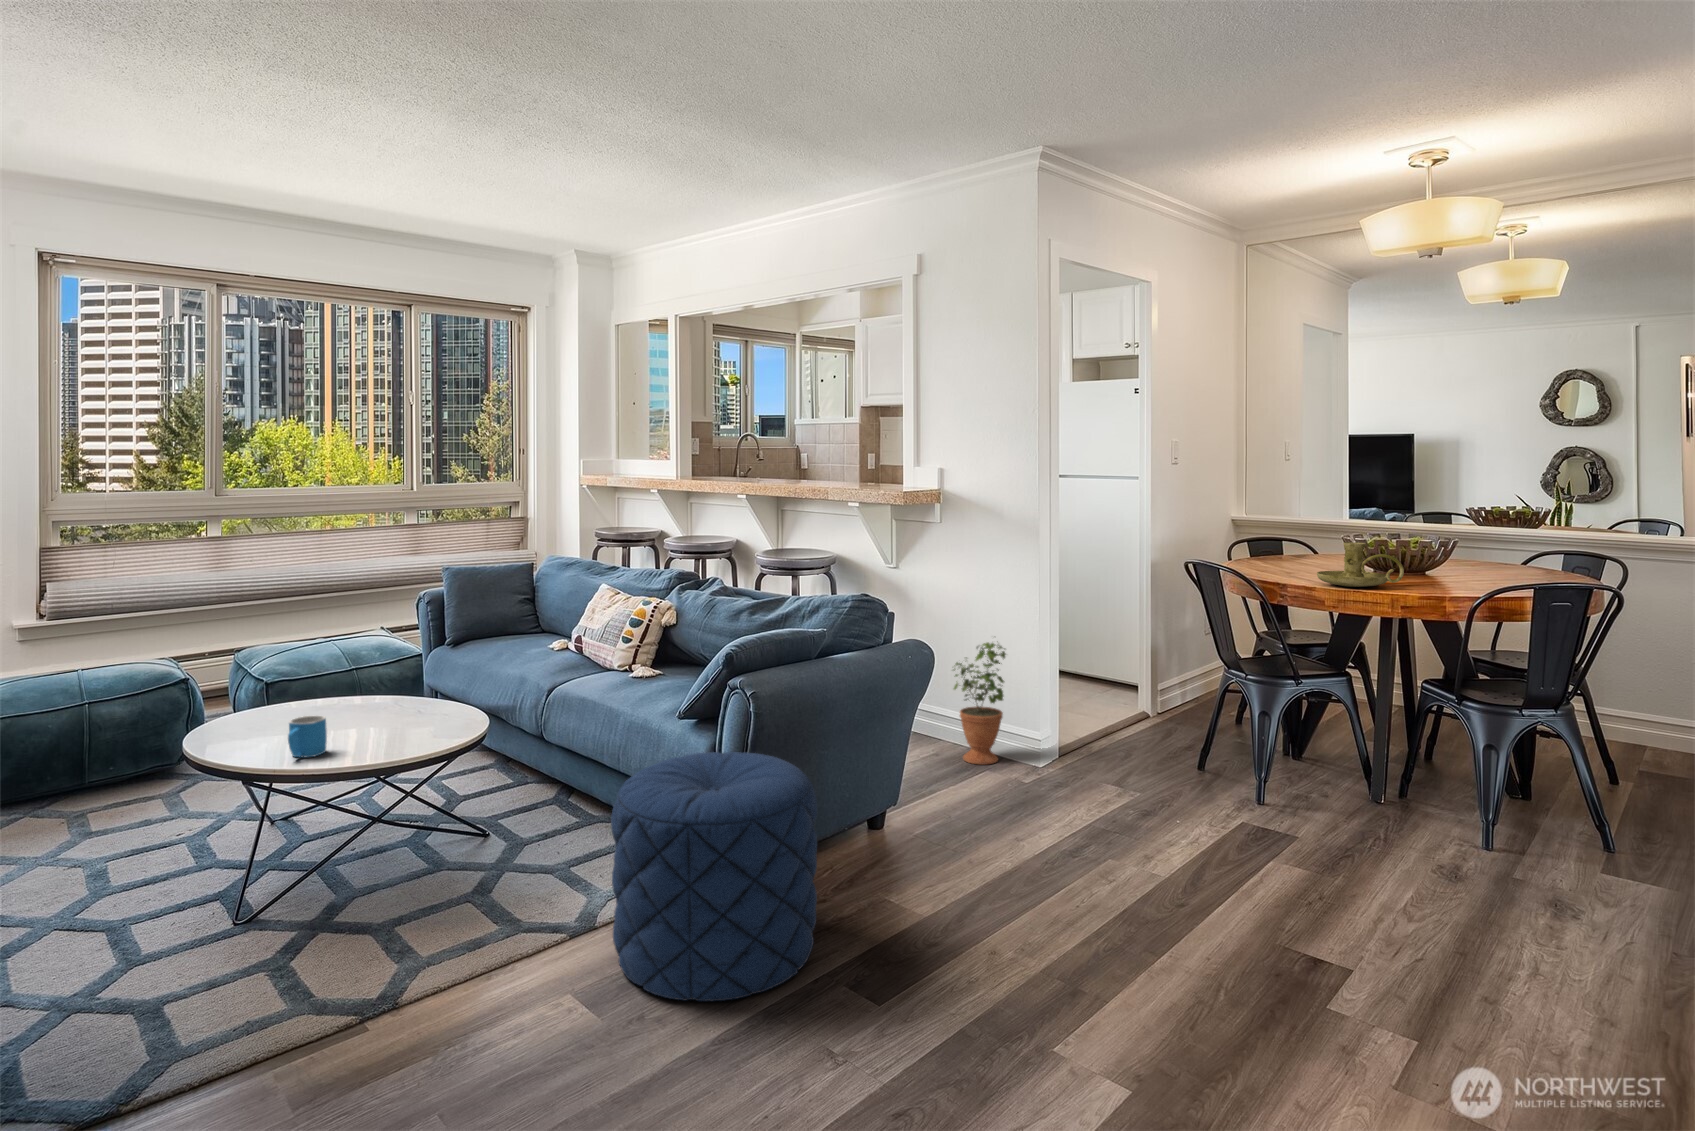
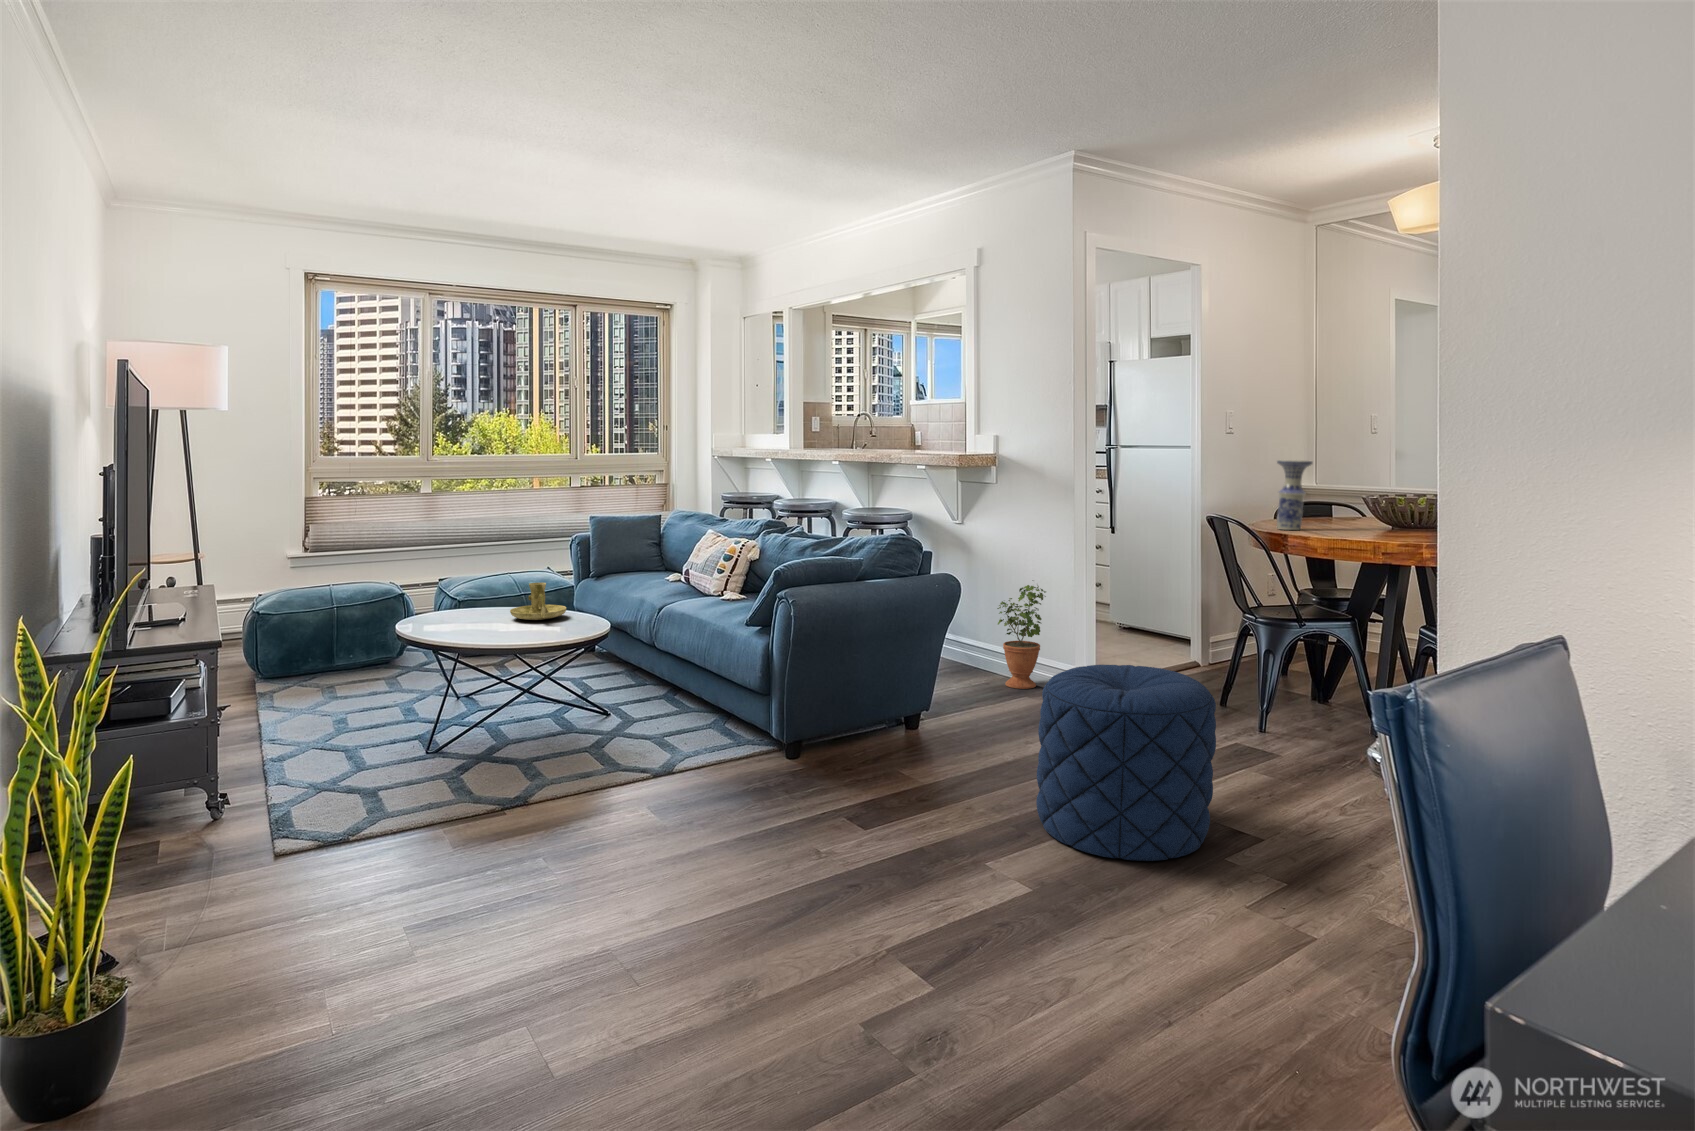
vase: none [1261,496,1300,575] -> present [1277,460,1313,530]
candle holder: present [1317,542,1404,587] -> present [510,583,566,620]
mug: present [288,716,327,757] -> none [465,611,493,639]
pouf: present [611,752,817,1001] -> present [1036,665,1216,861]

